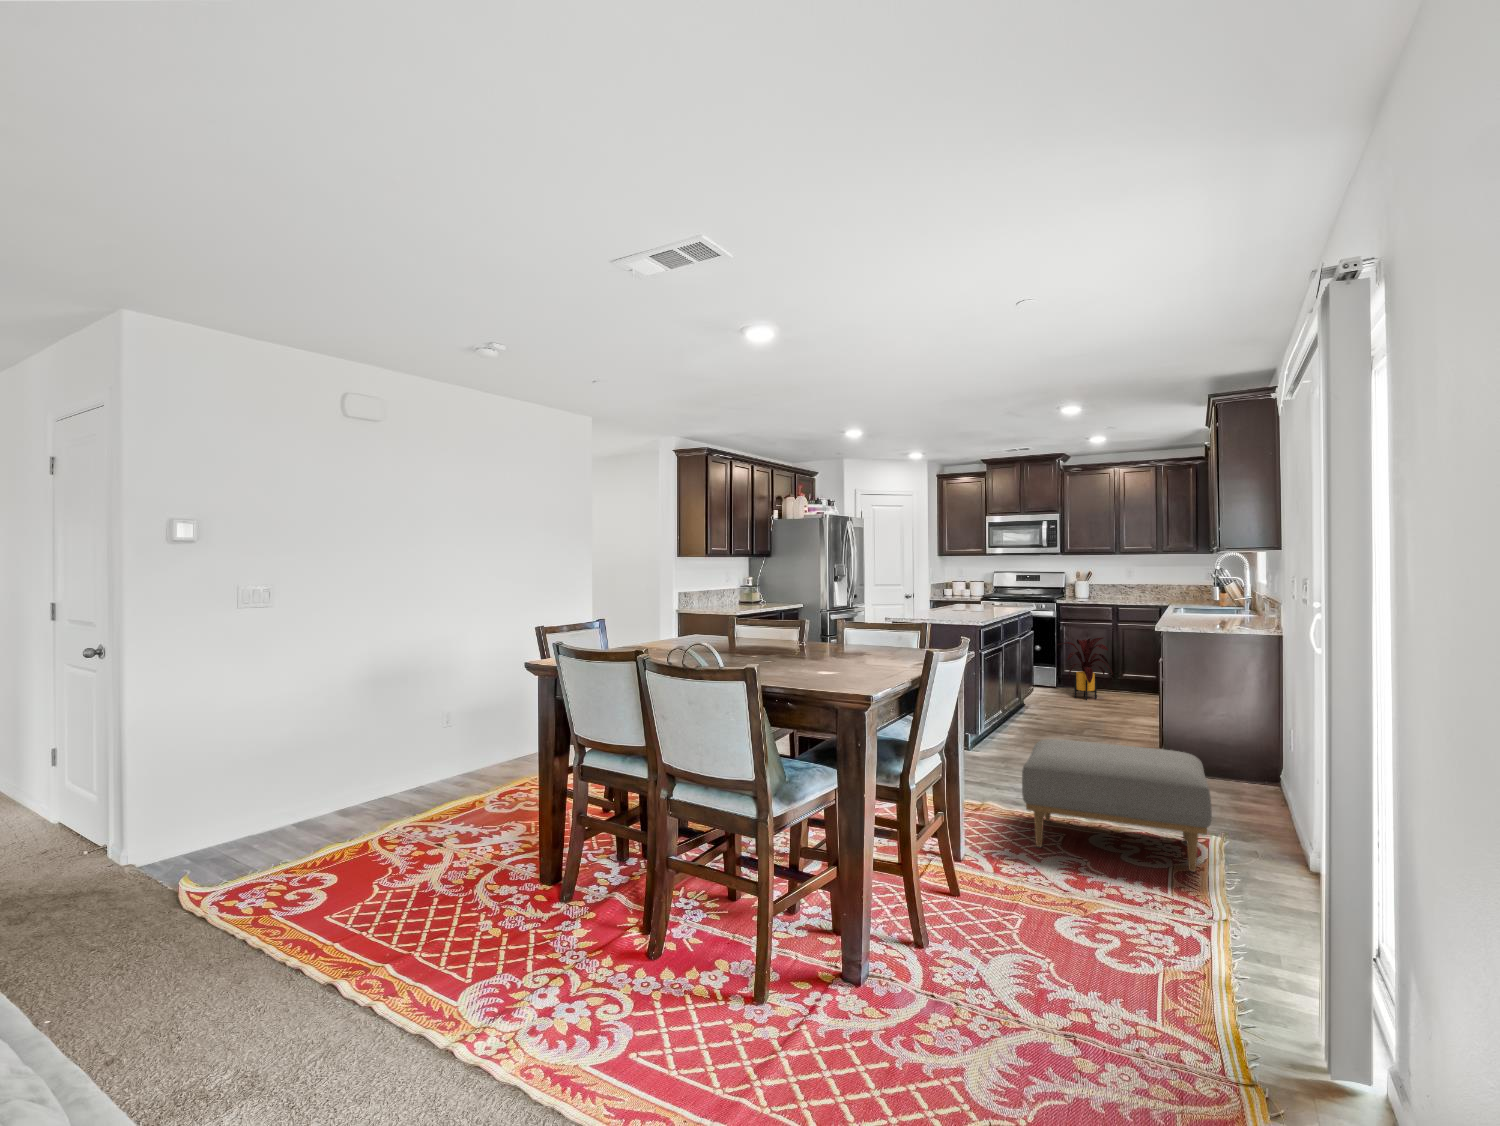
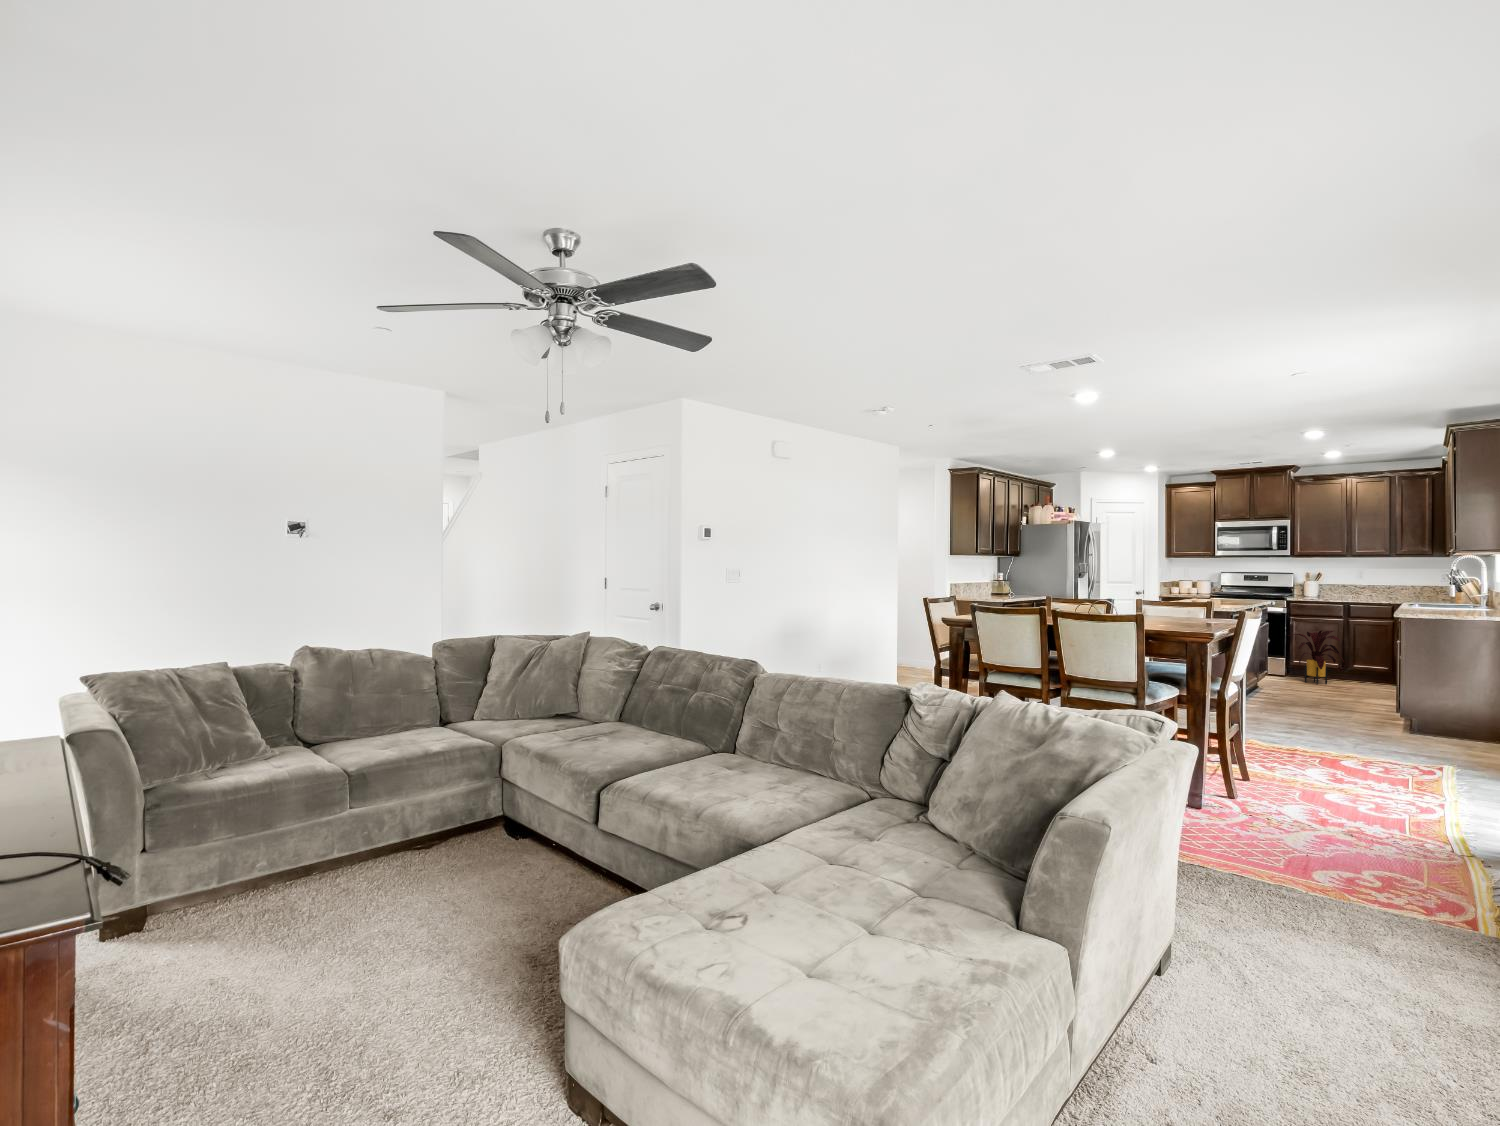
ottoman: present [1022,739,1212,872] -> none [1286,692,1445,783]

